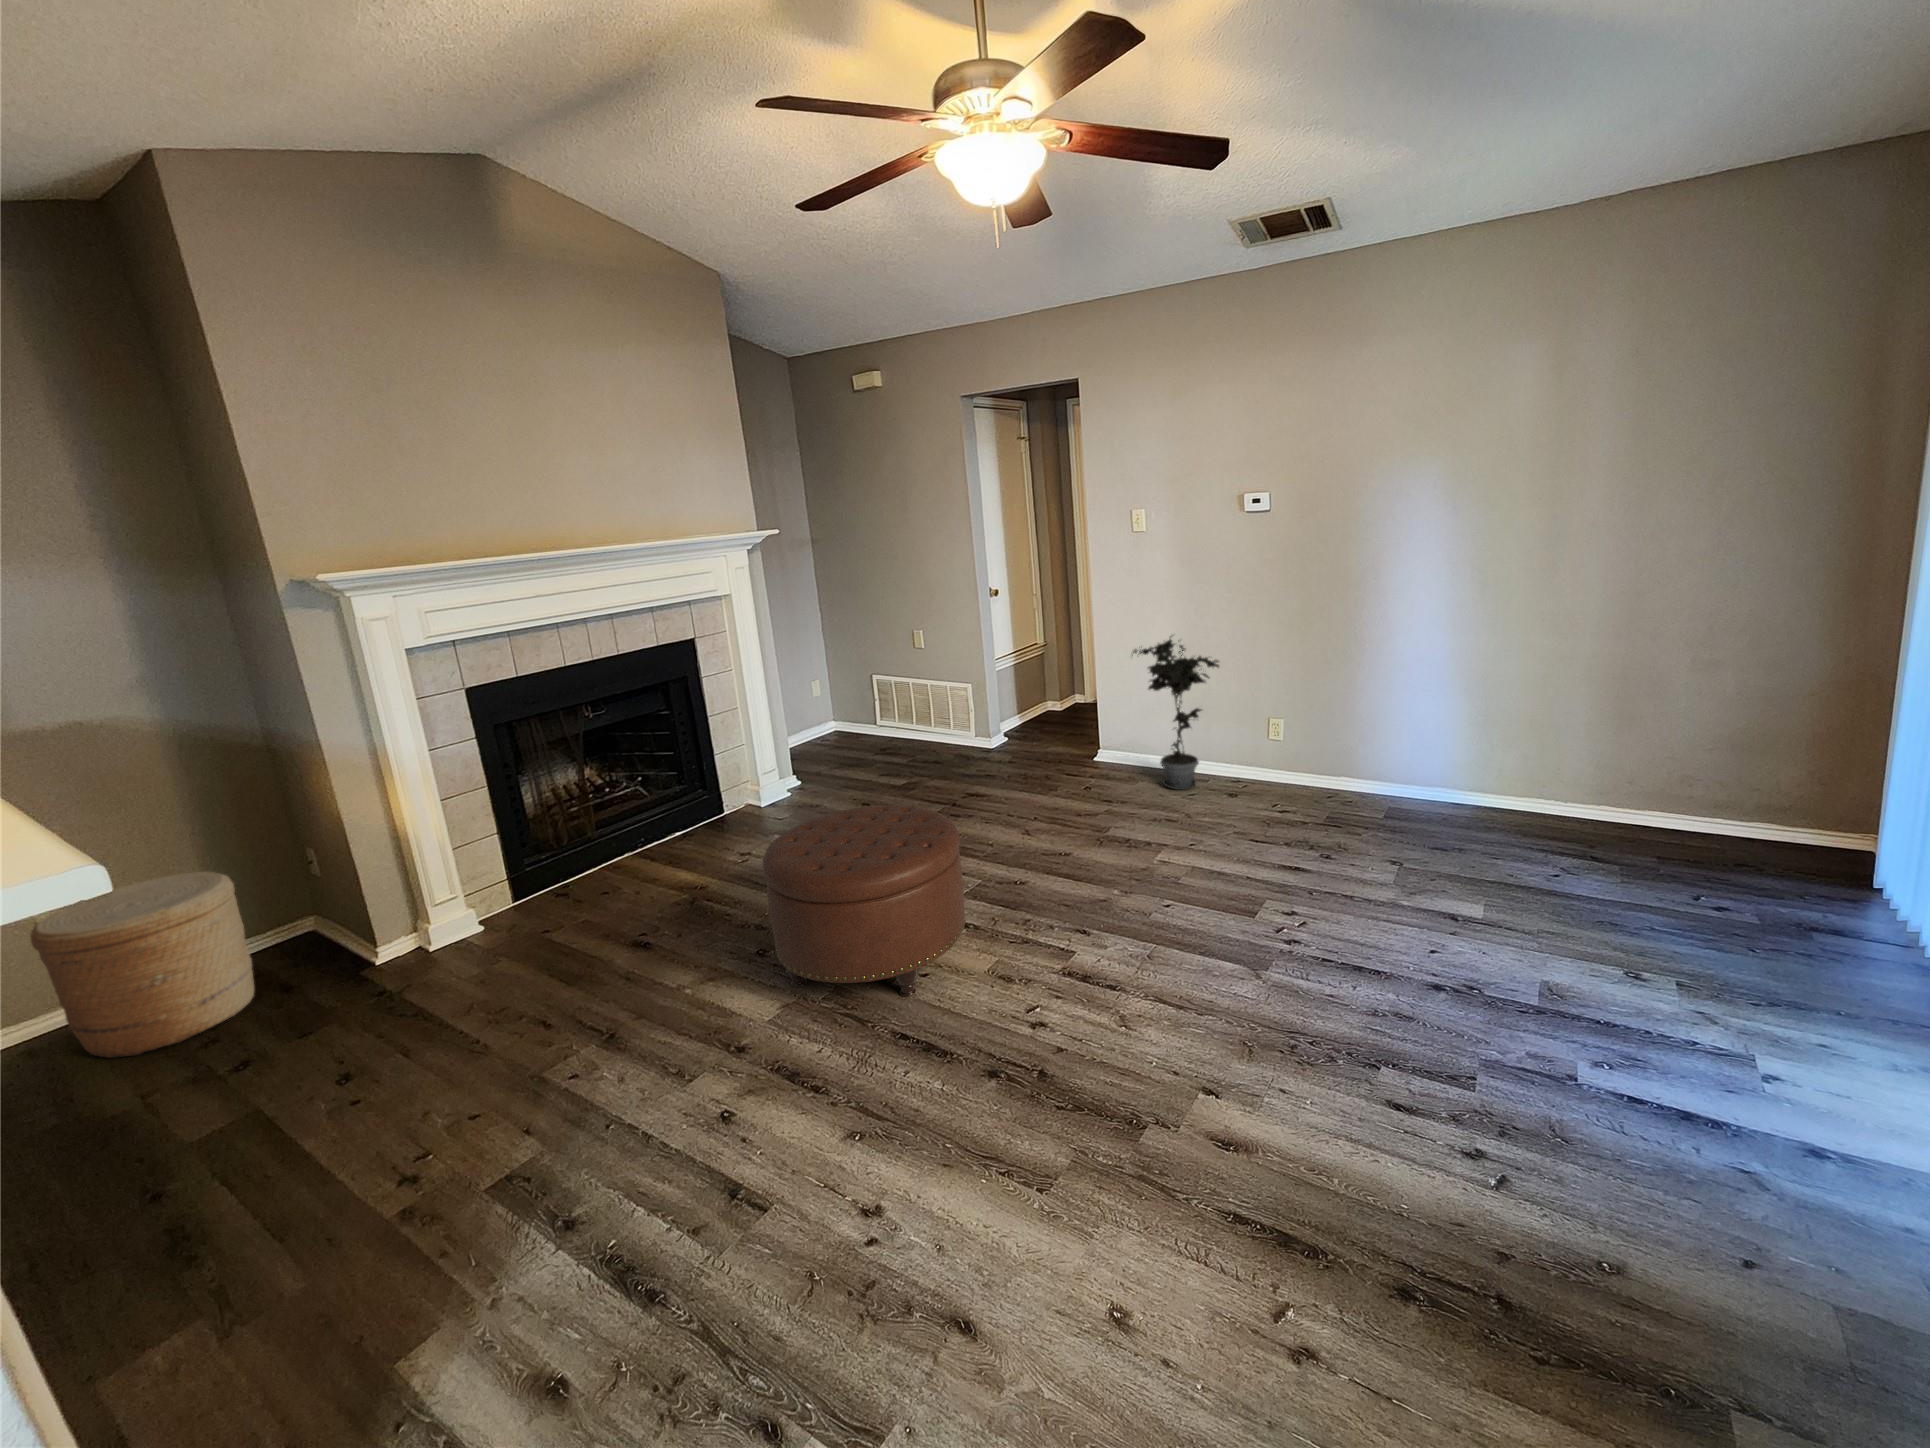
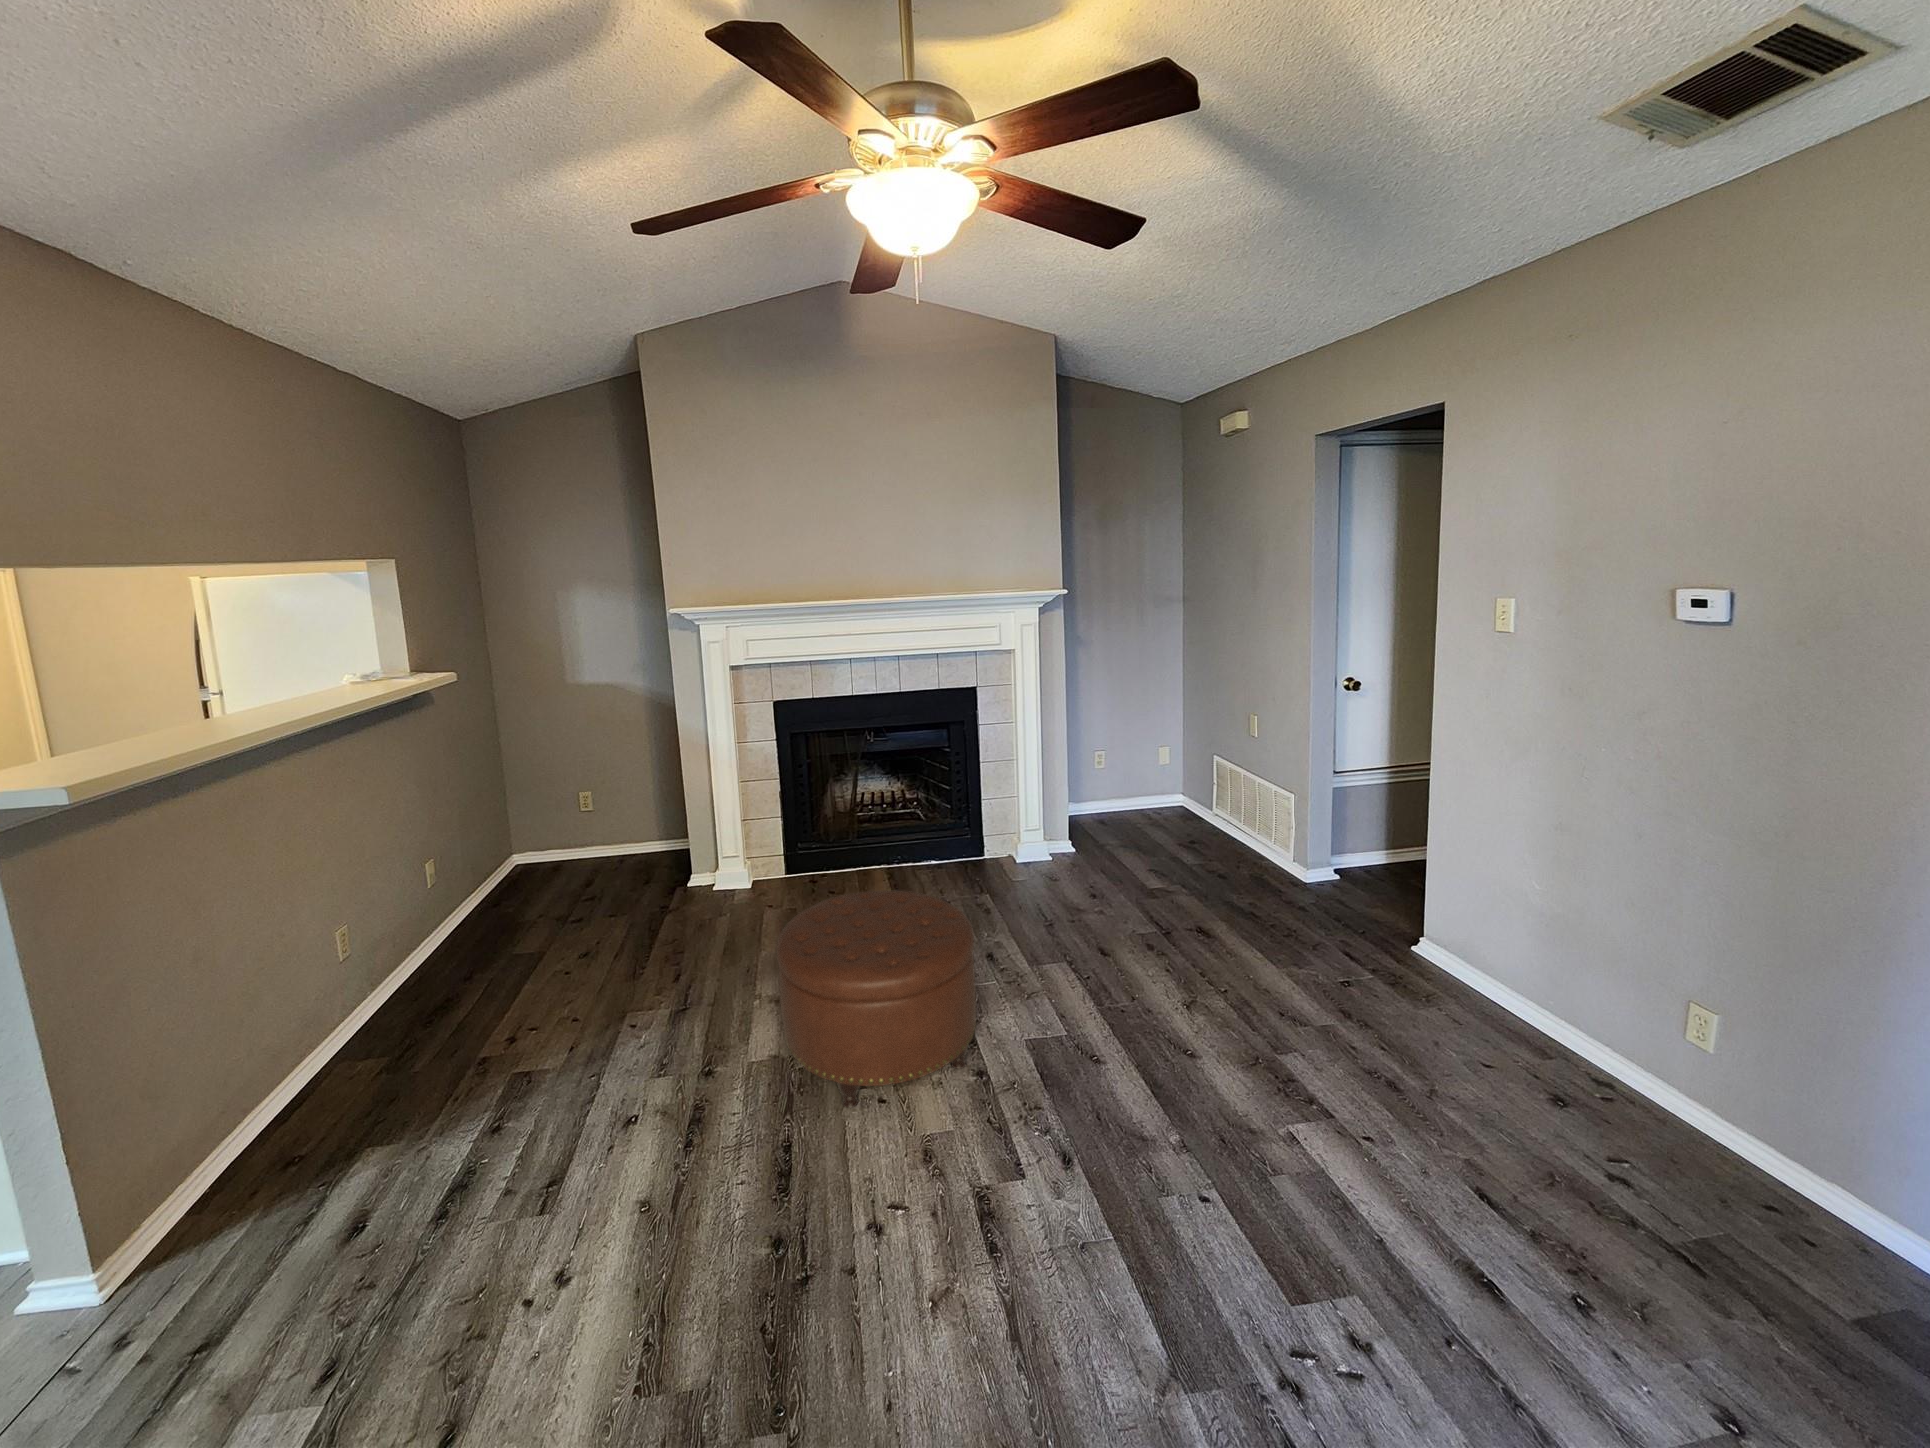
potted plant: present [1132,636,1219,790] -> none [1440,805,1581,1052]
woven basket: present [30,872,254,1058] -> none [553,783,647,885]

